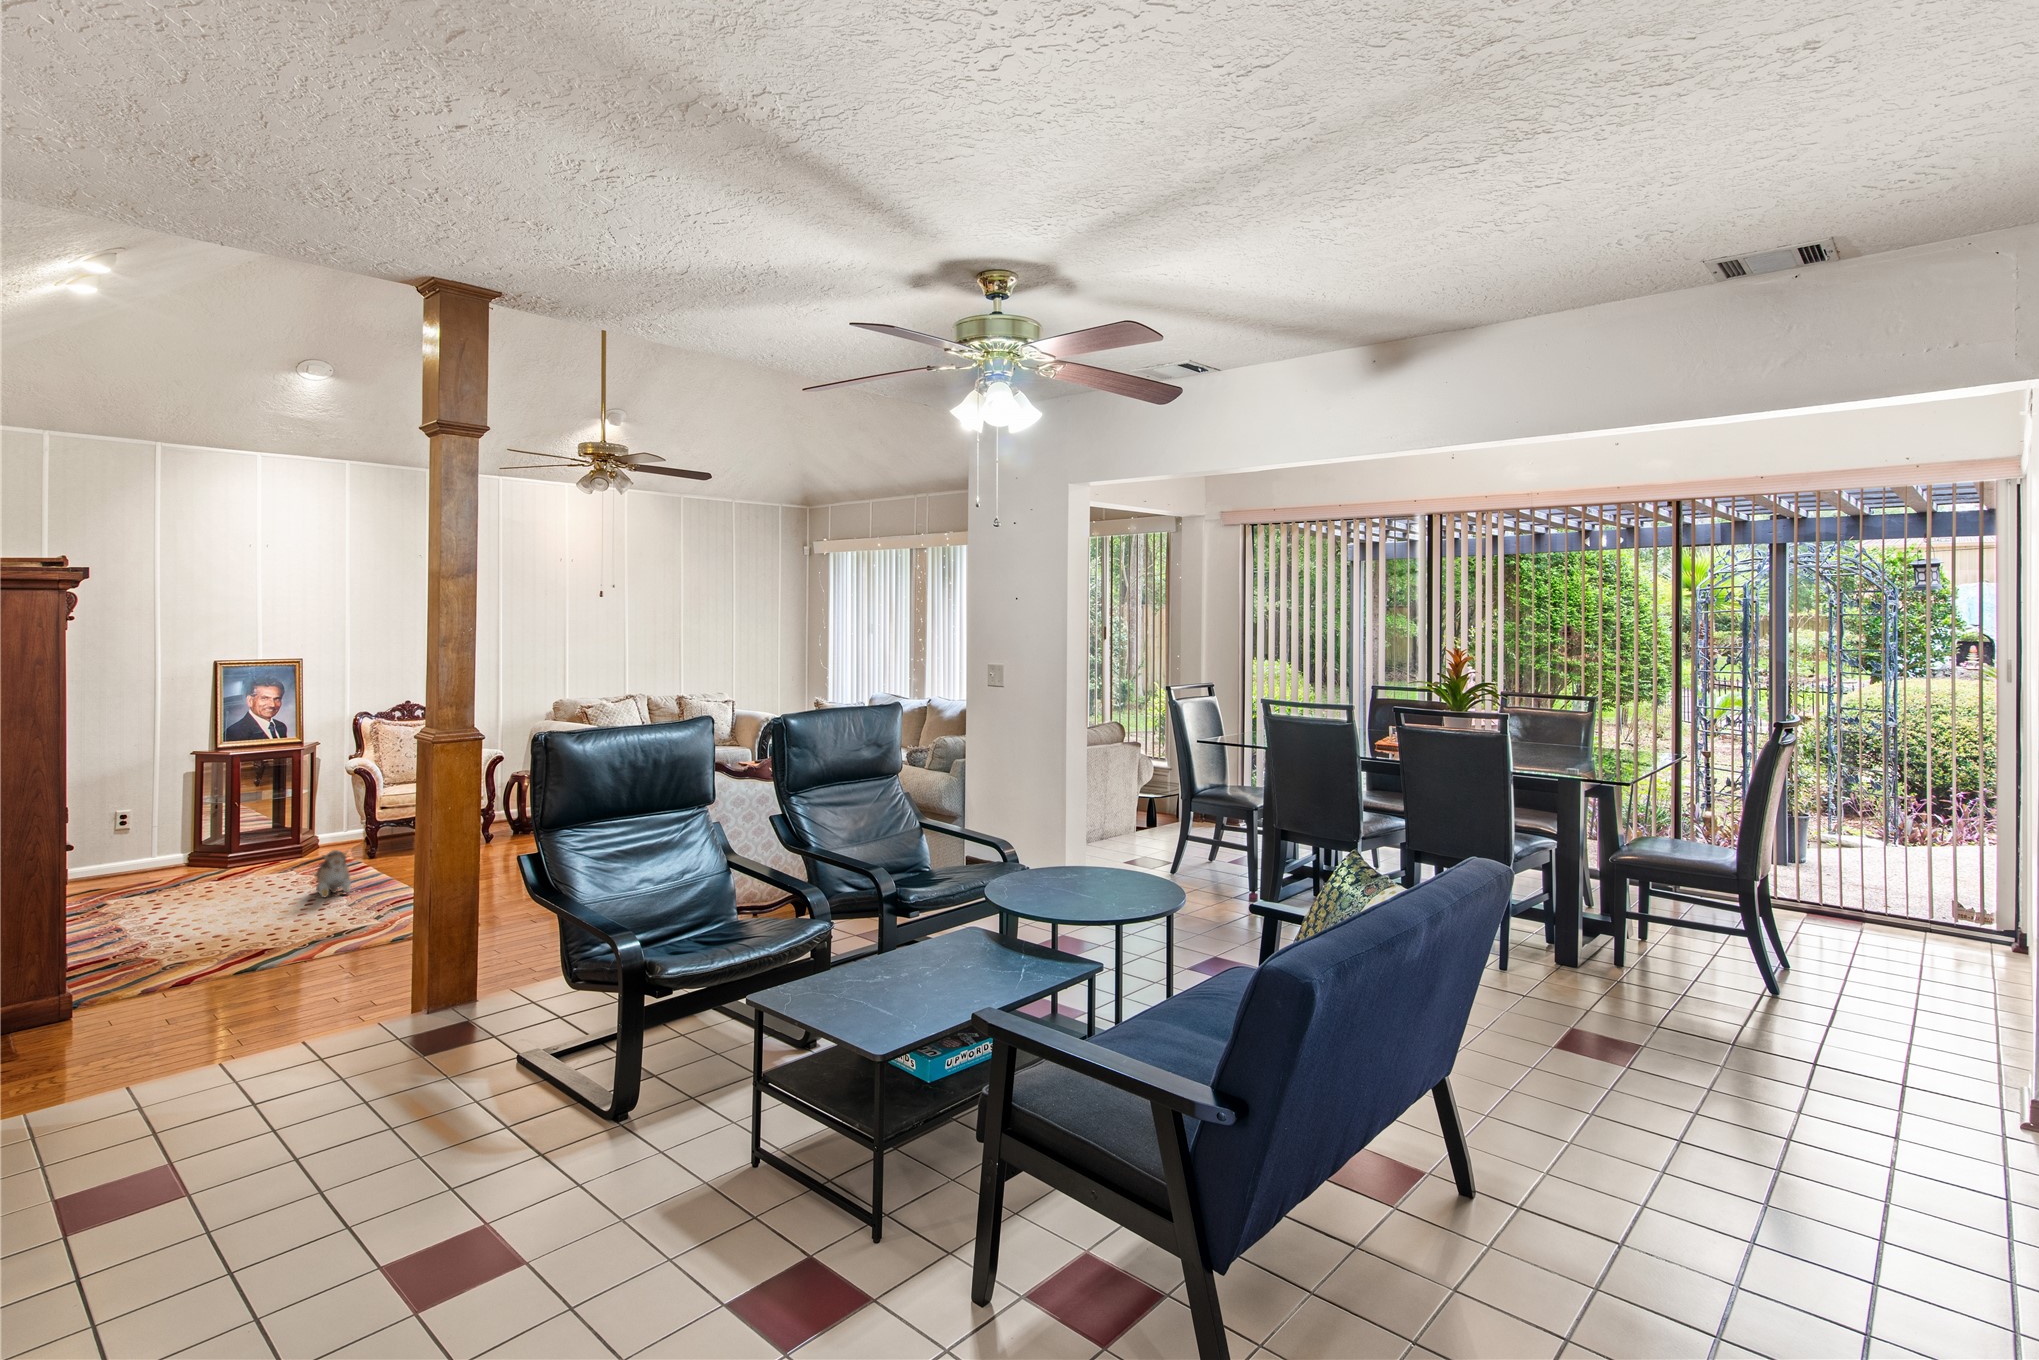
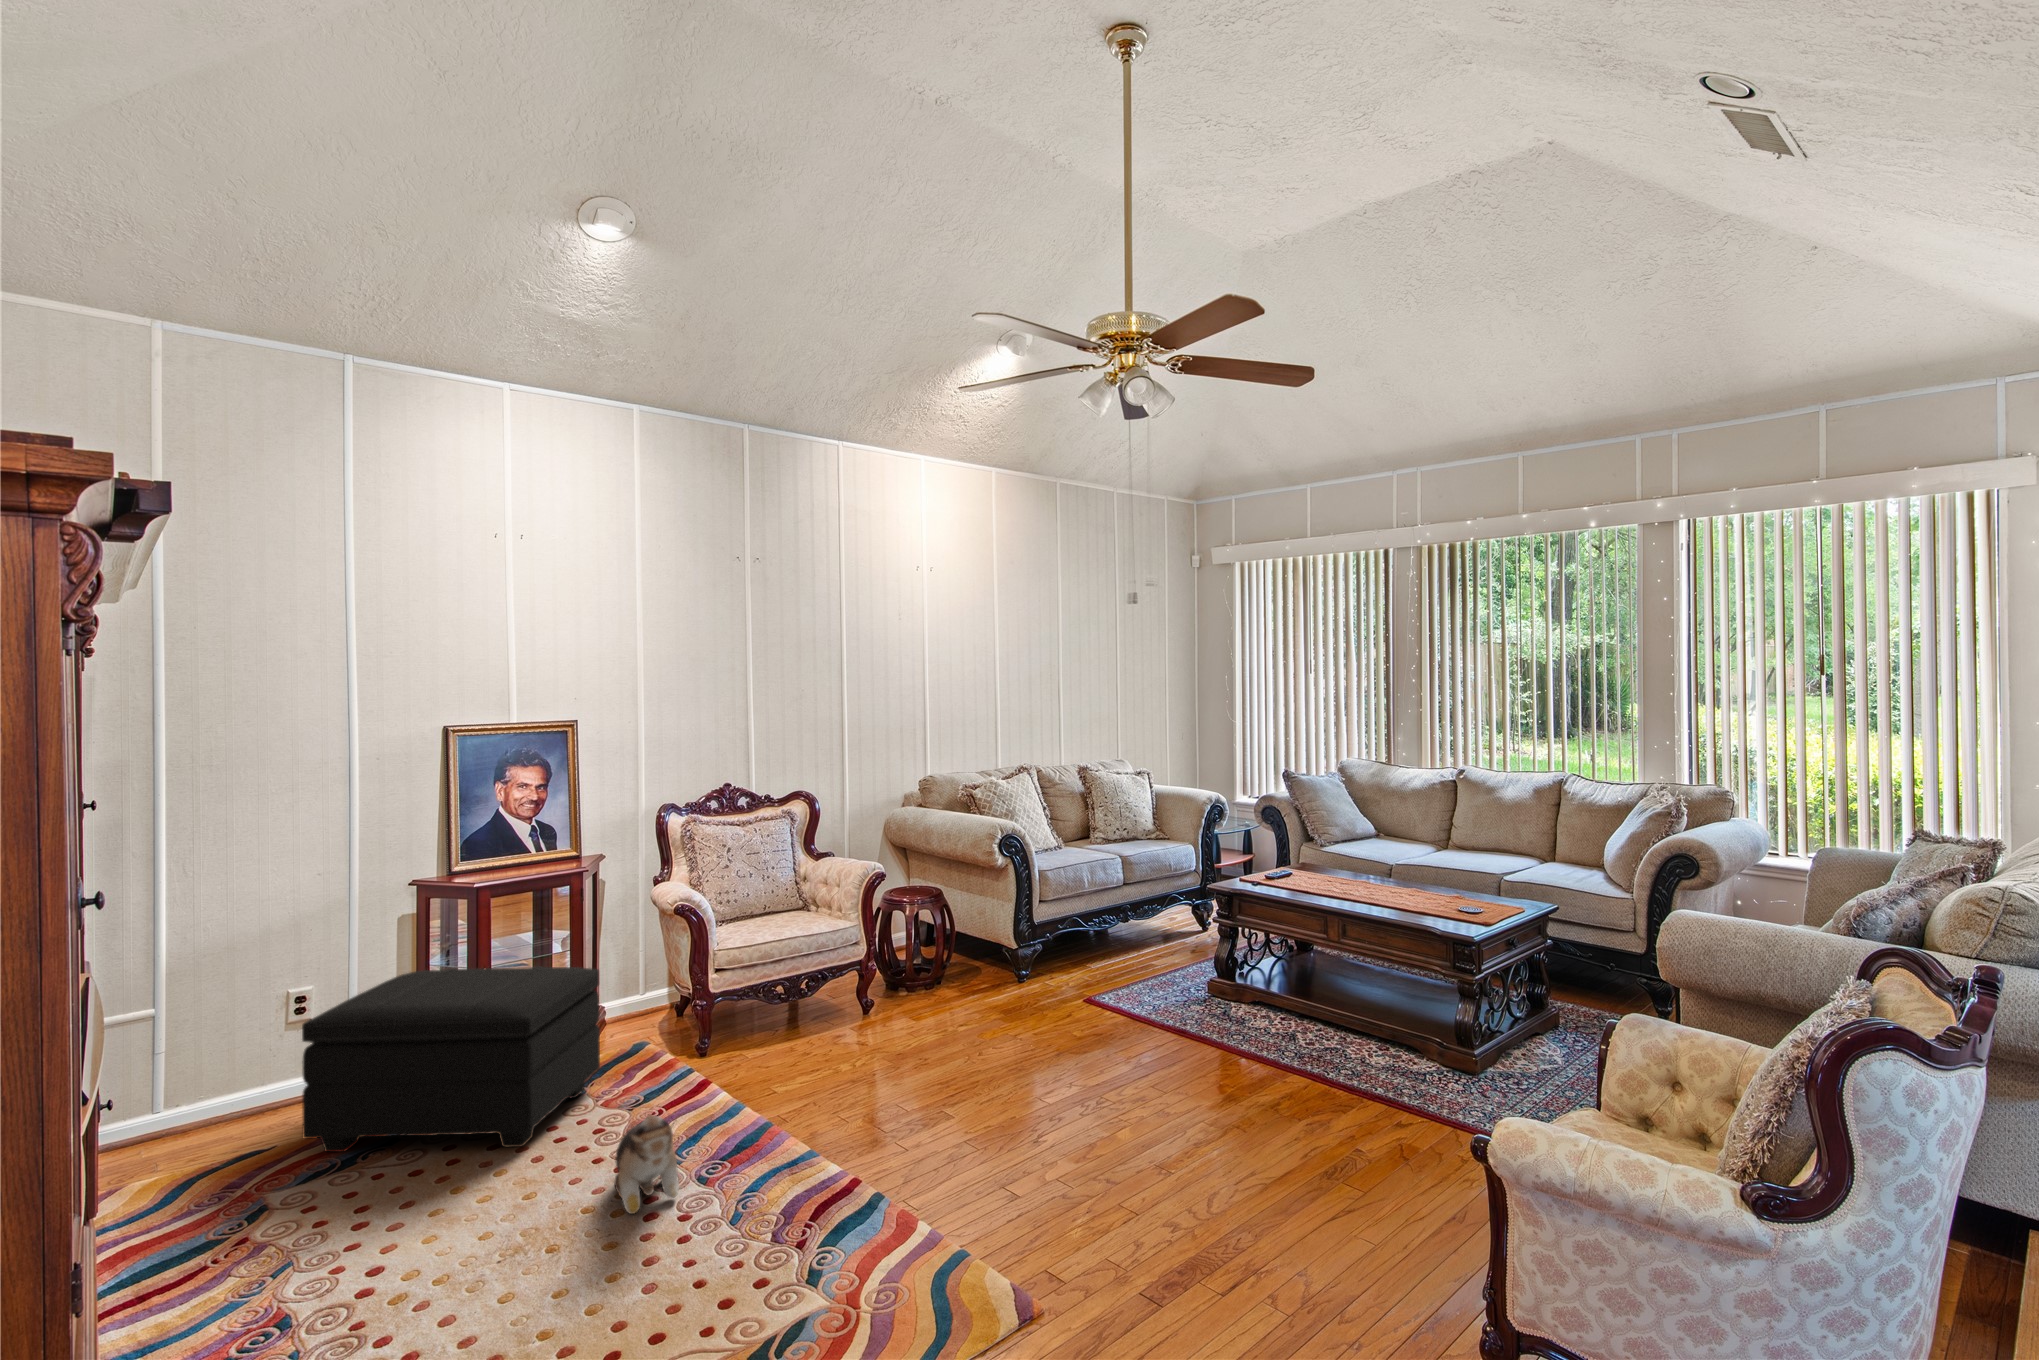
footstool: none [133,797,314,888] -> present [302,966,600,1152]

